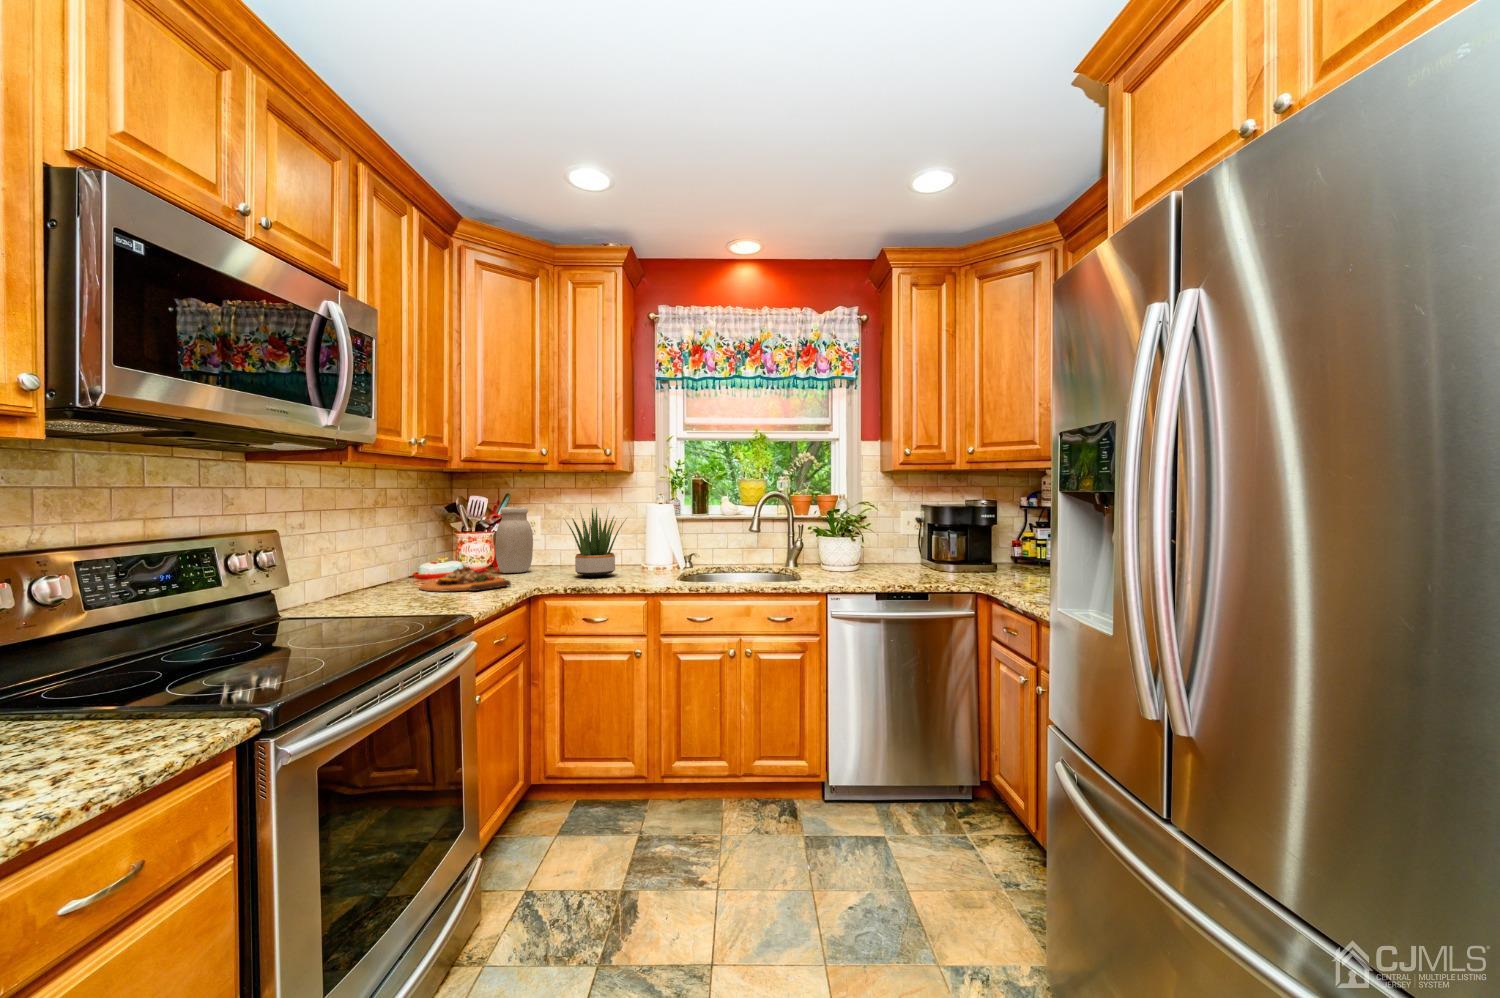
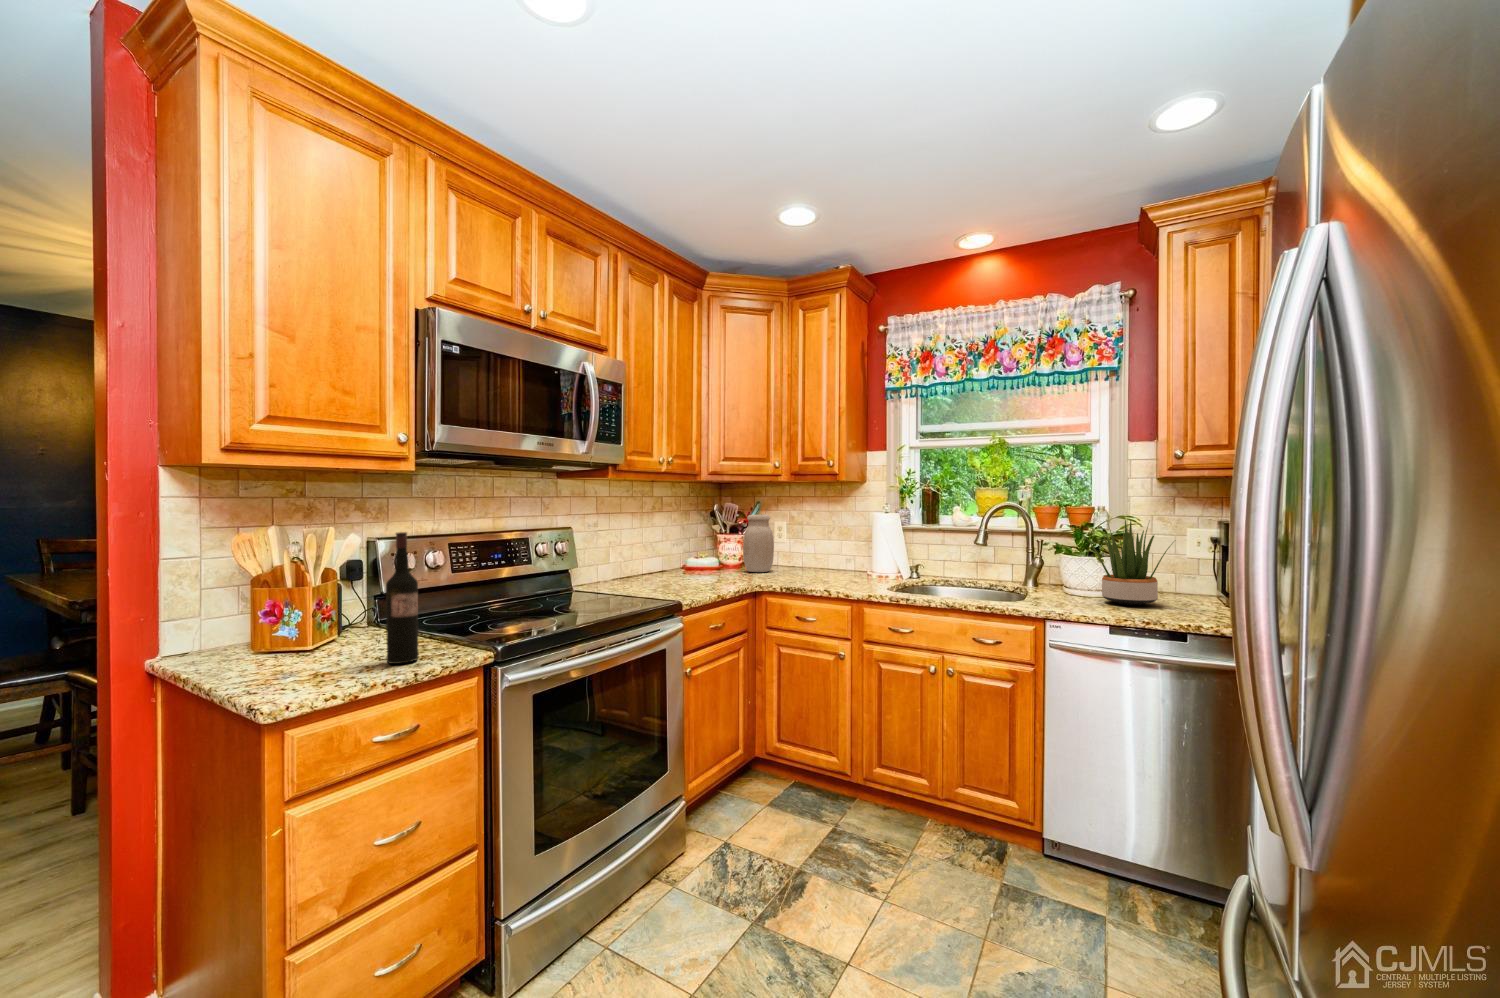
potted plant: present [565,508,624,577] -> present [1084,520,1173,606]
wine bottle: none [66,540,137,761] -> present [386,532,419,664]
cutting board: present [419,567,511,591] -> none [674,564,742,585]

